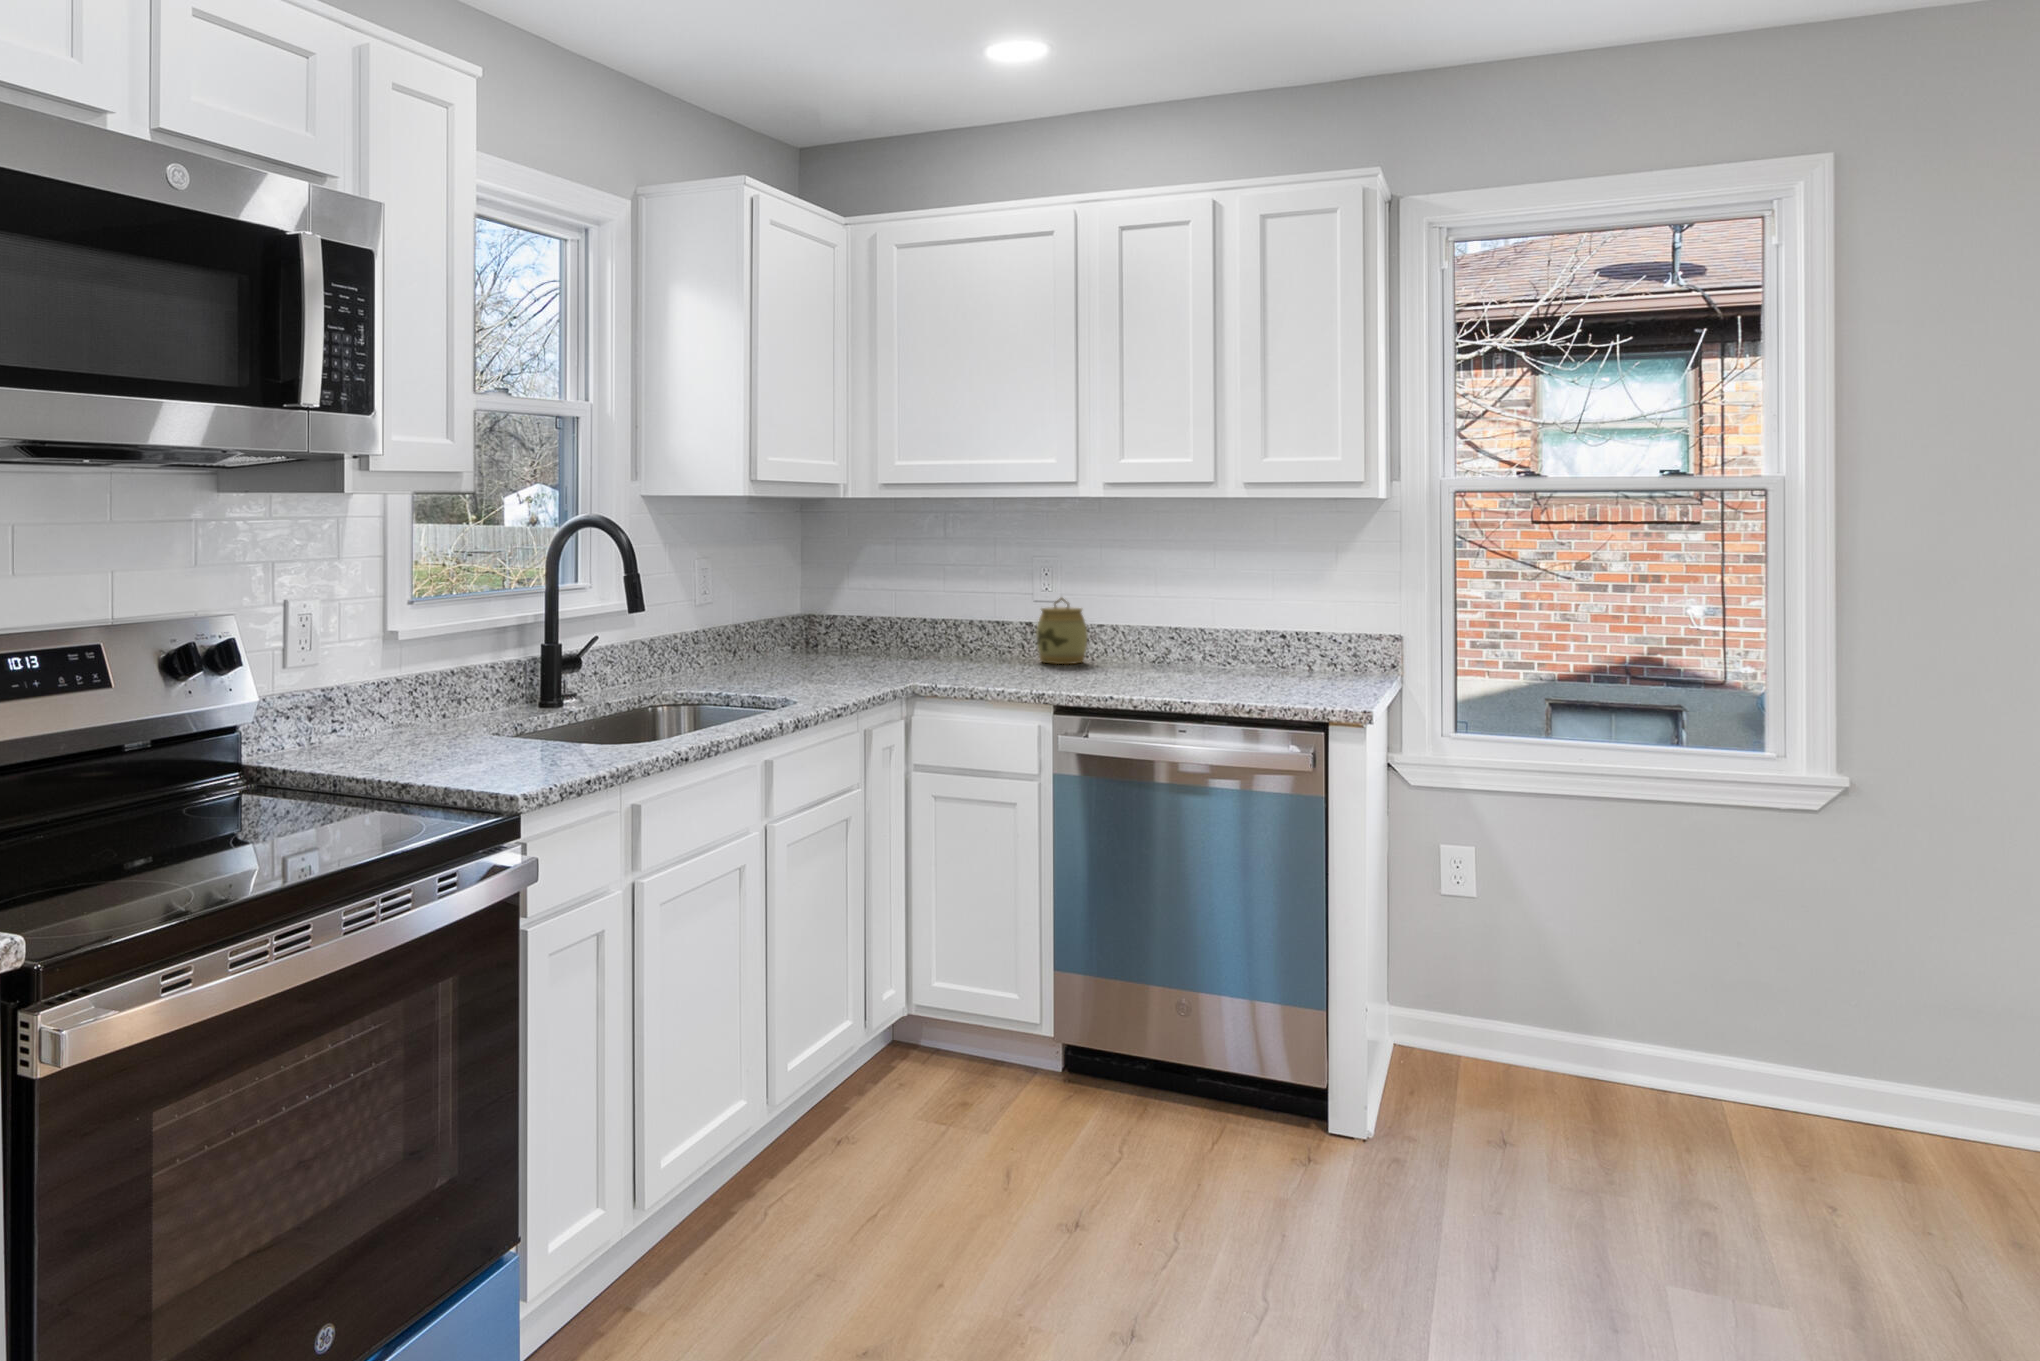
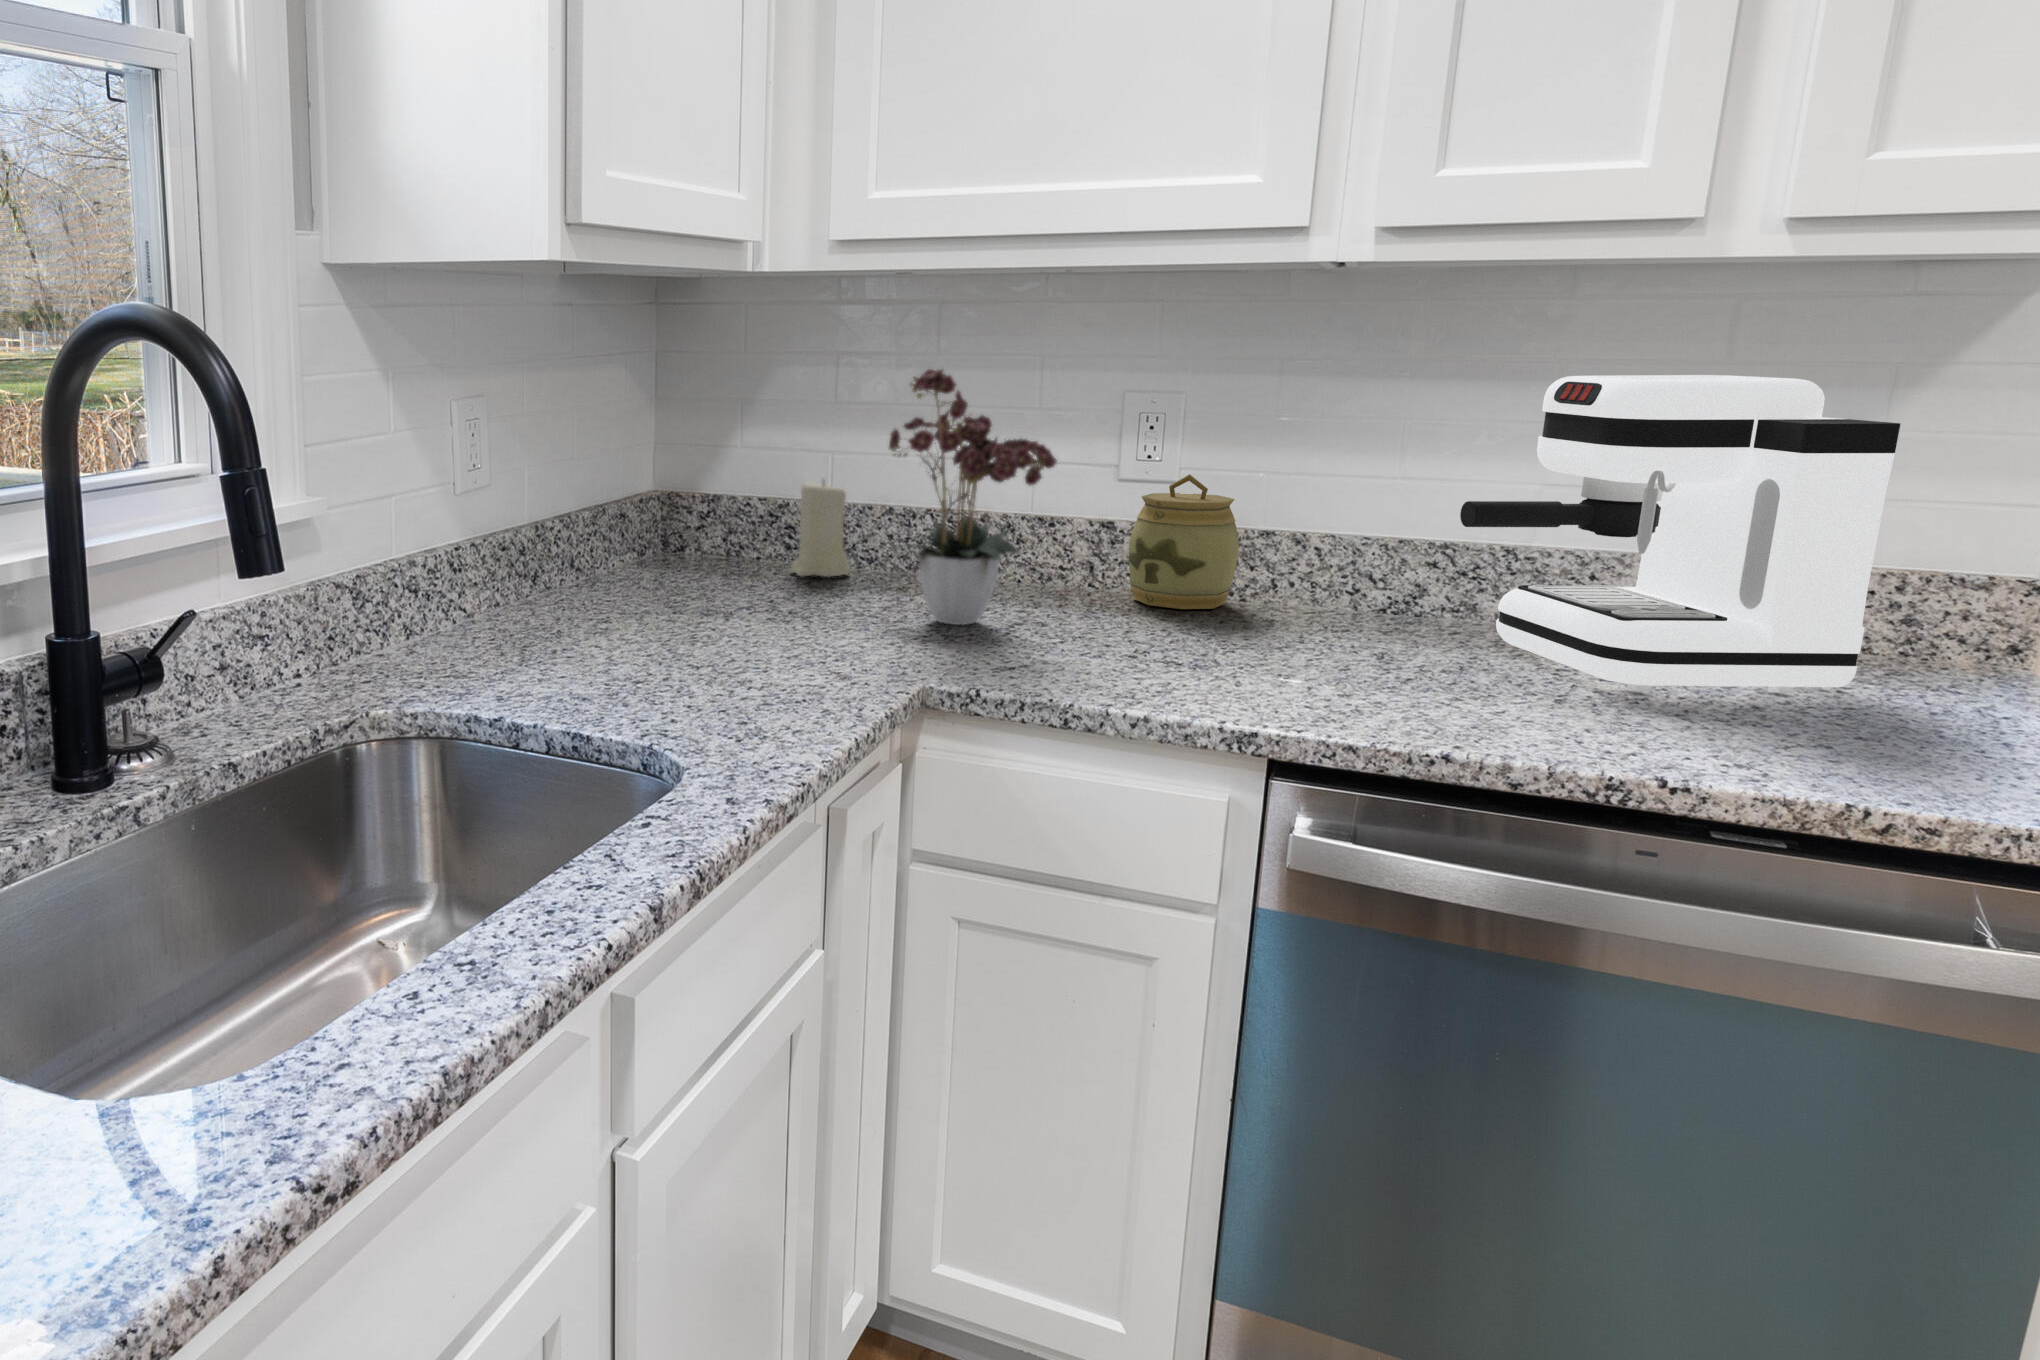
flower arrangement: none [902,538,993,670] -> present [889,369,1057,625]
coffee maker: none [1157,546,1304,682] -> present [1460,375,1900,693]
candle: none [871,603,902,656] -> present [791,482,850,577]

